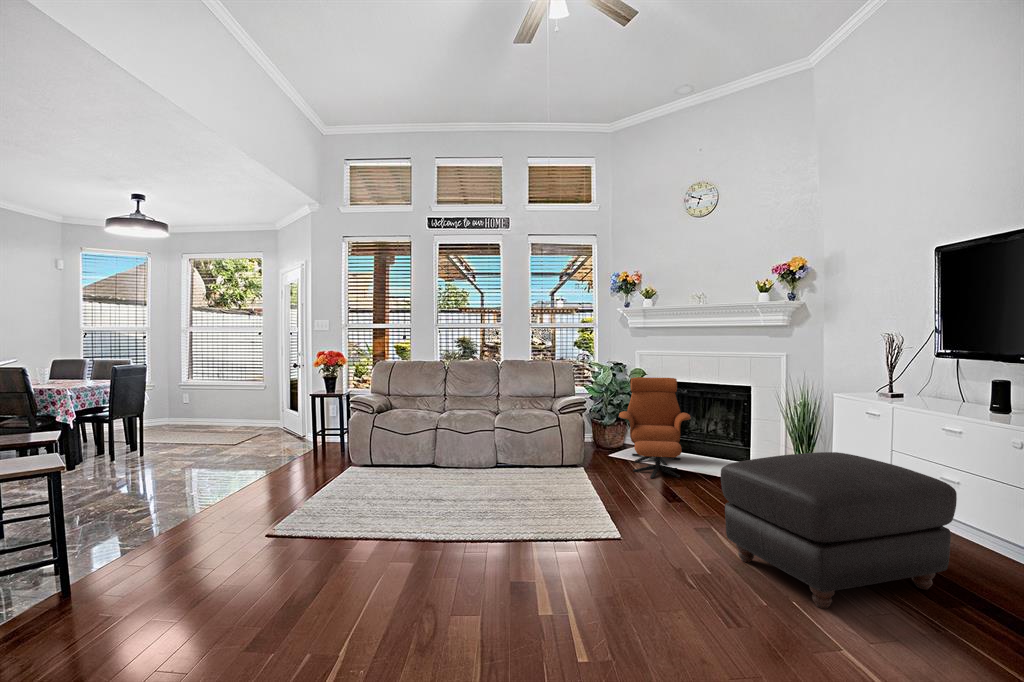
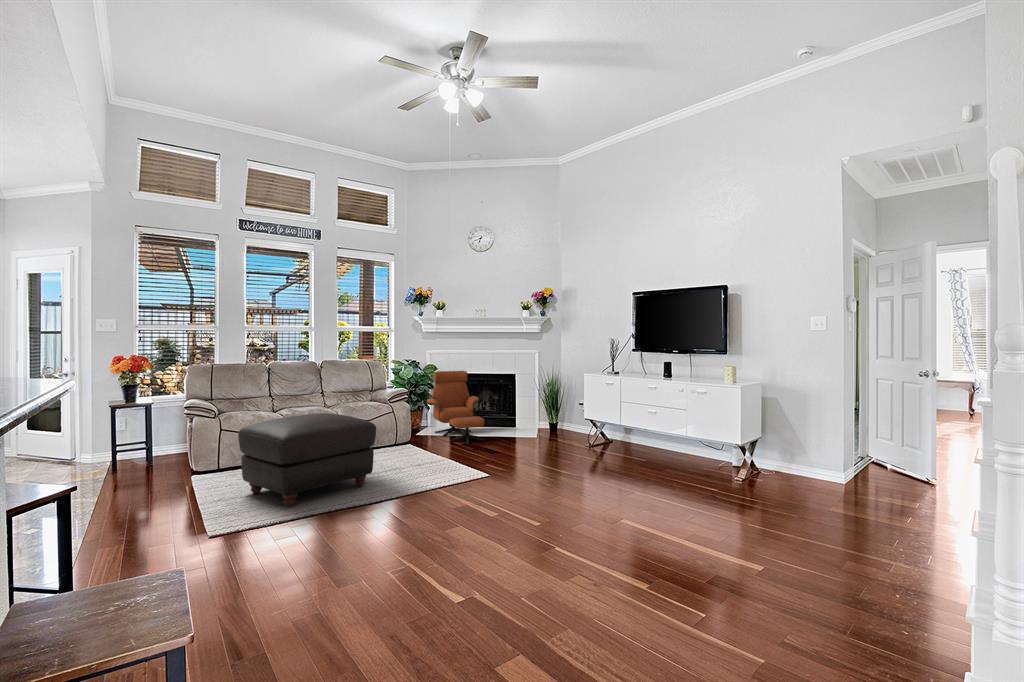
ottoman: present [721,452,957,608] -> present [238,413,376,507]

